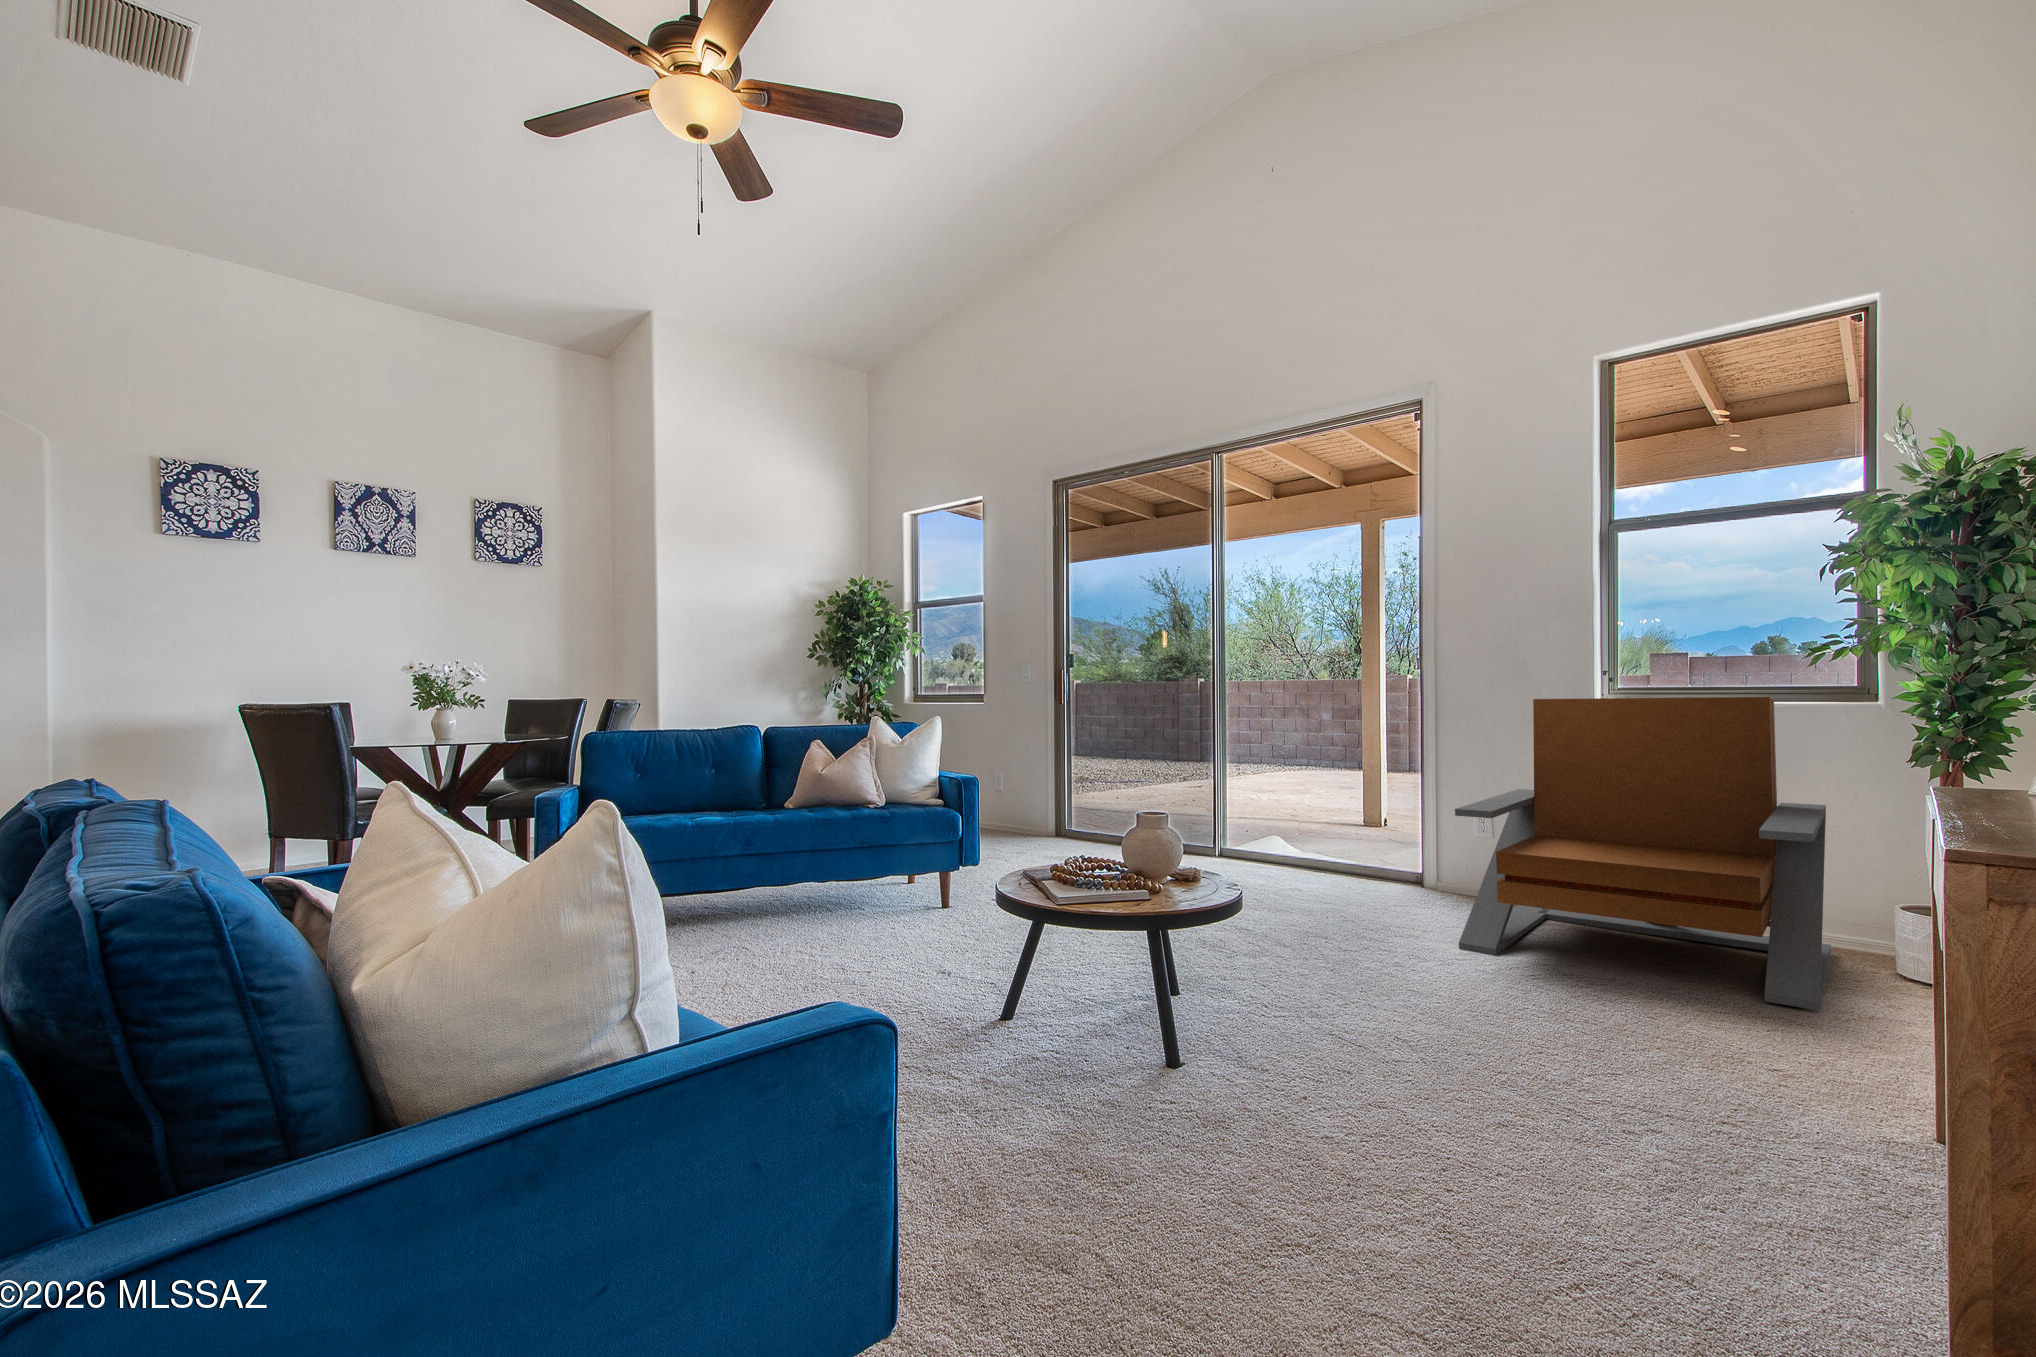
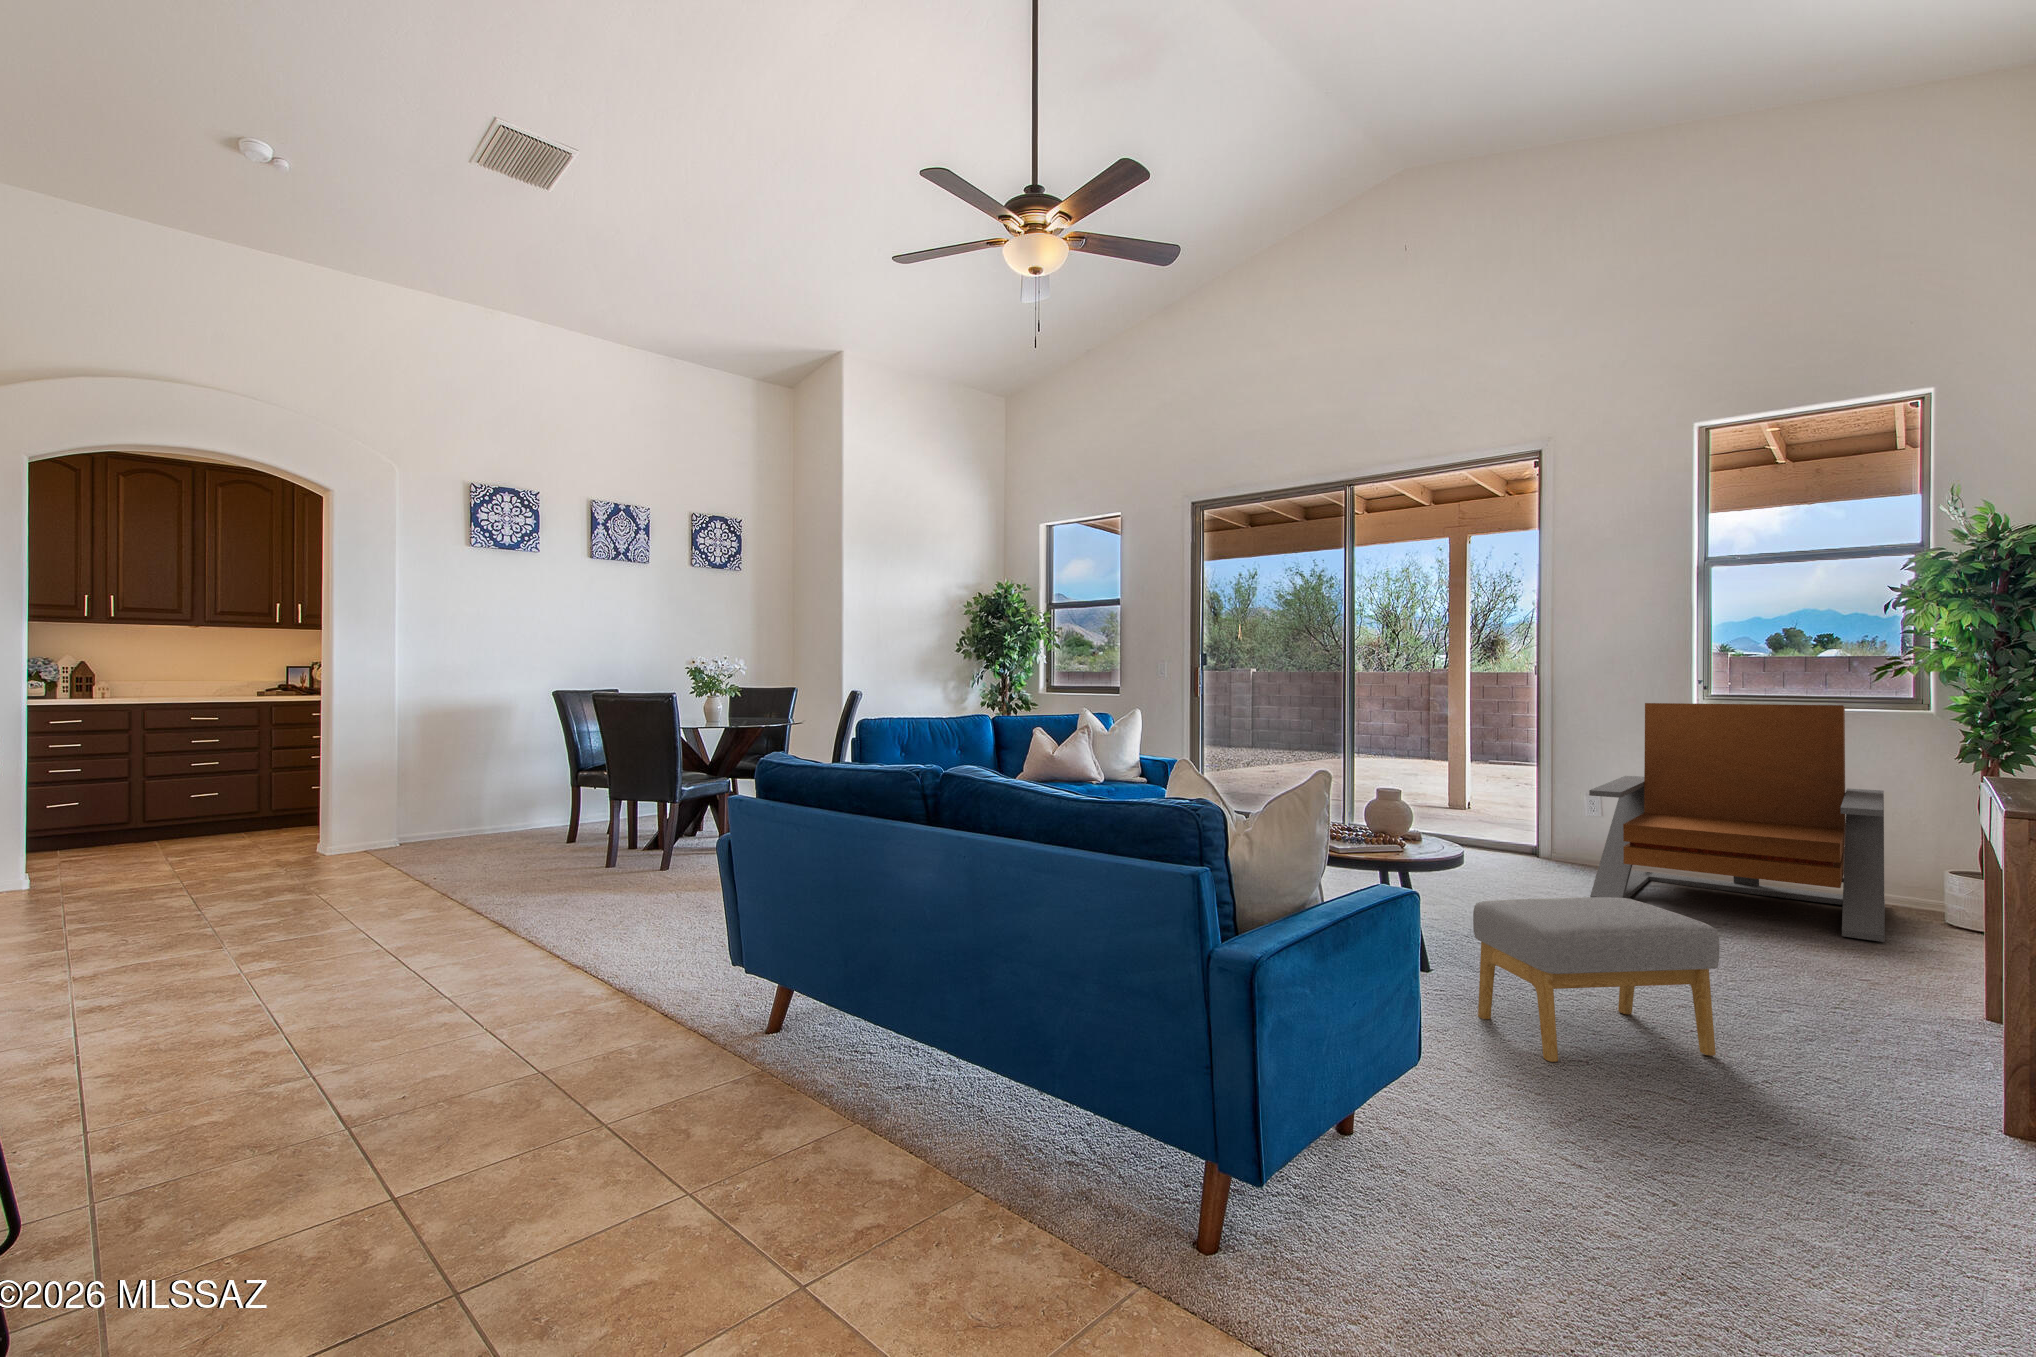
footstool: none [1190,974,1520,1250] -> present [1473,897,1719,1062]

